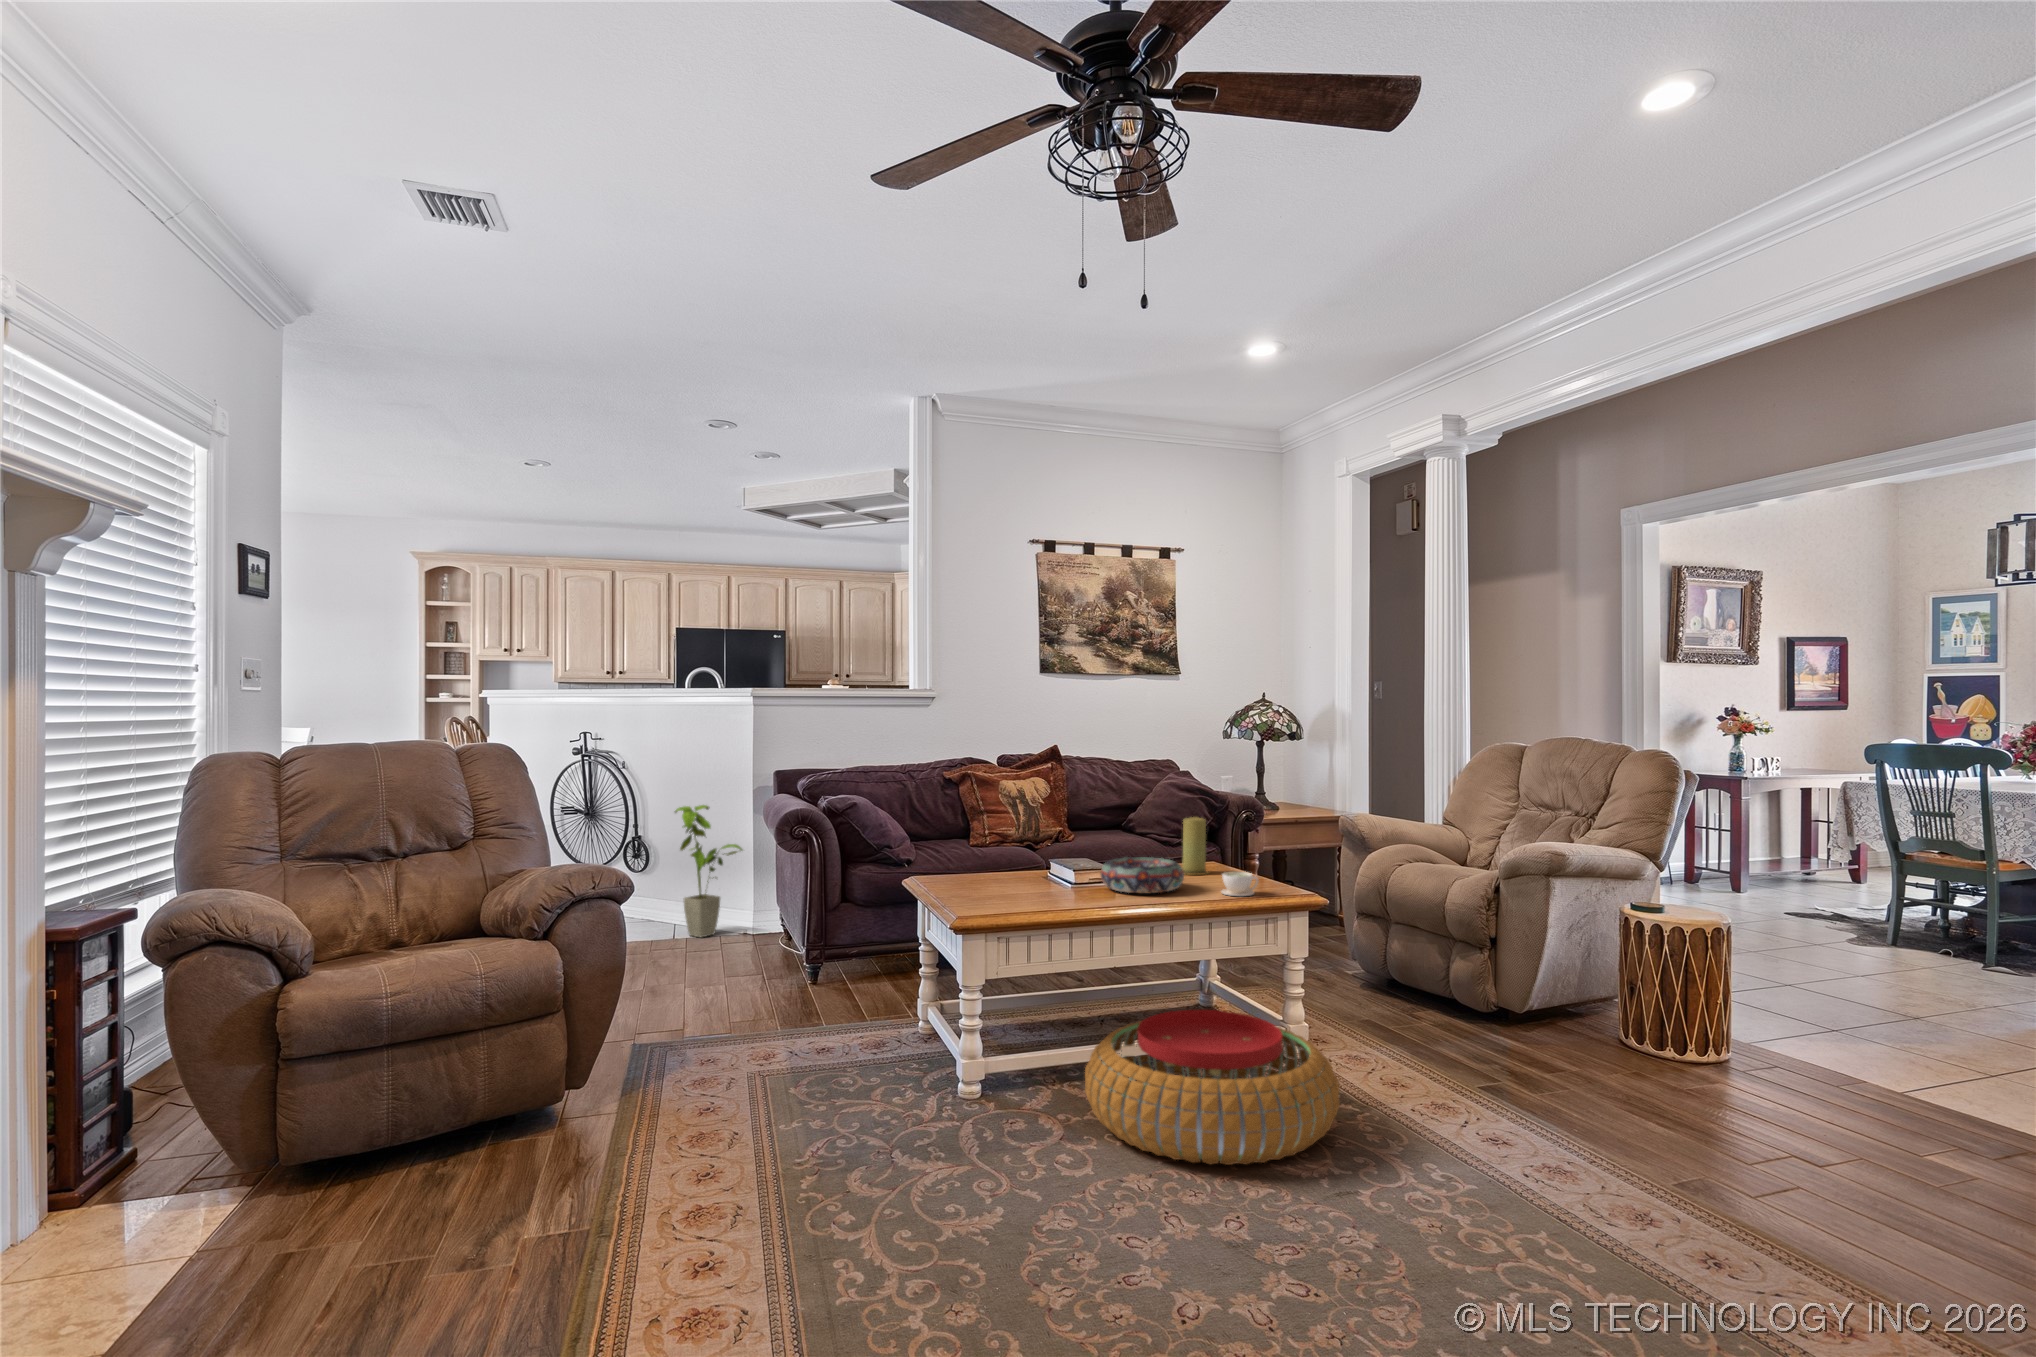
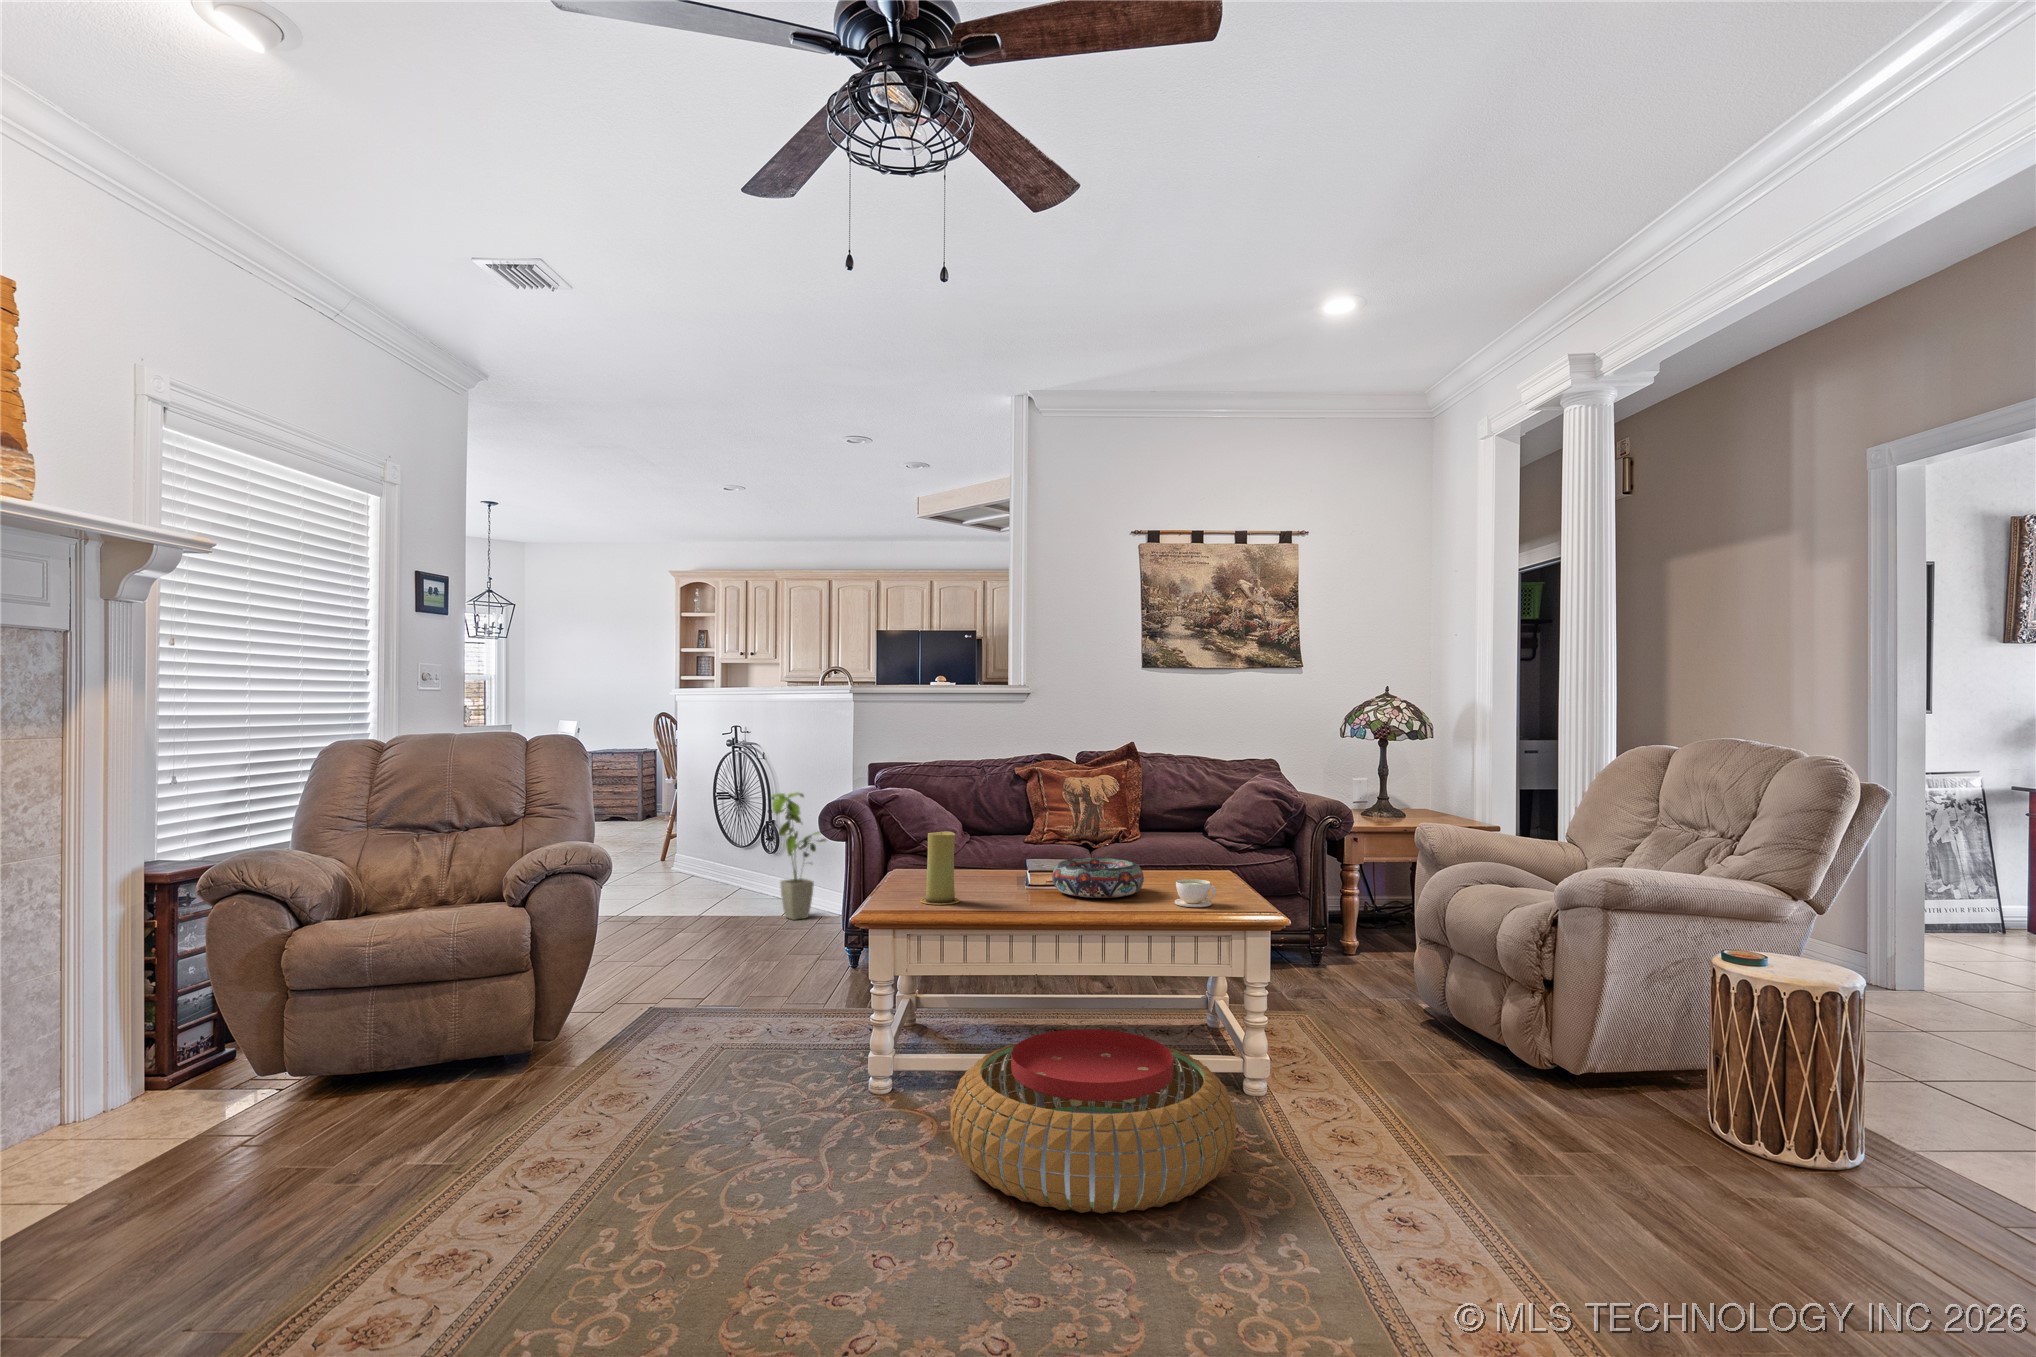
candle: present [1182,817,1209,875] -> present [921,831,960,905]

